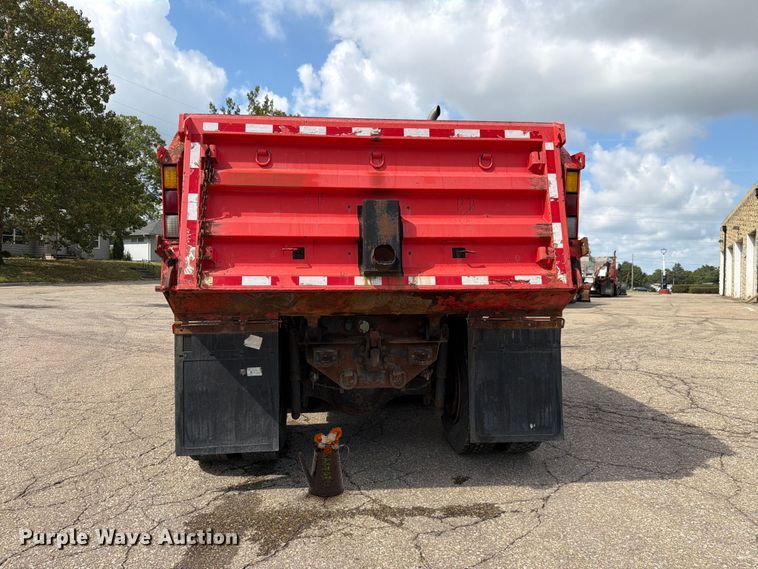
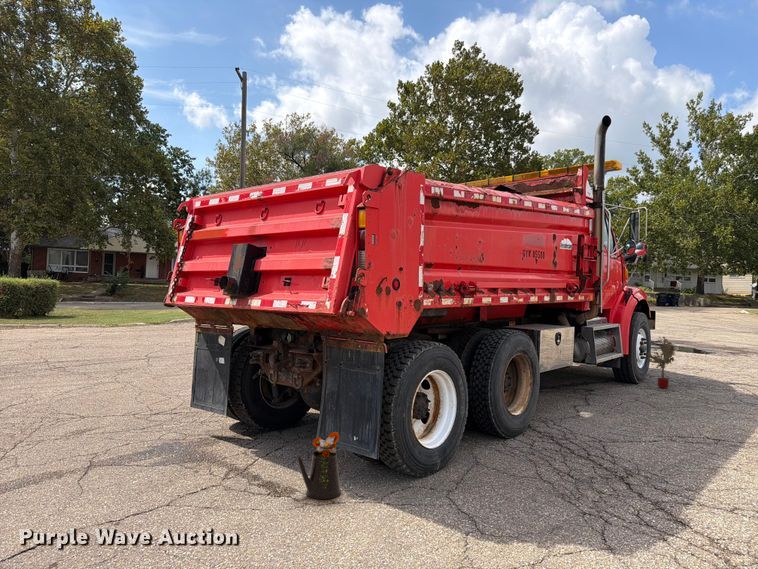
potted tree: none [673,315,705,371] -> present [647,337,676,389]

